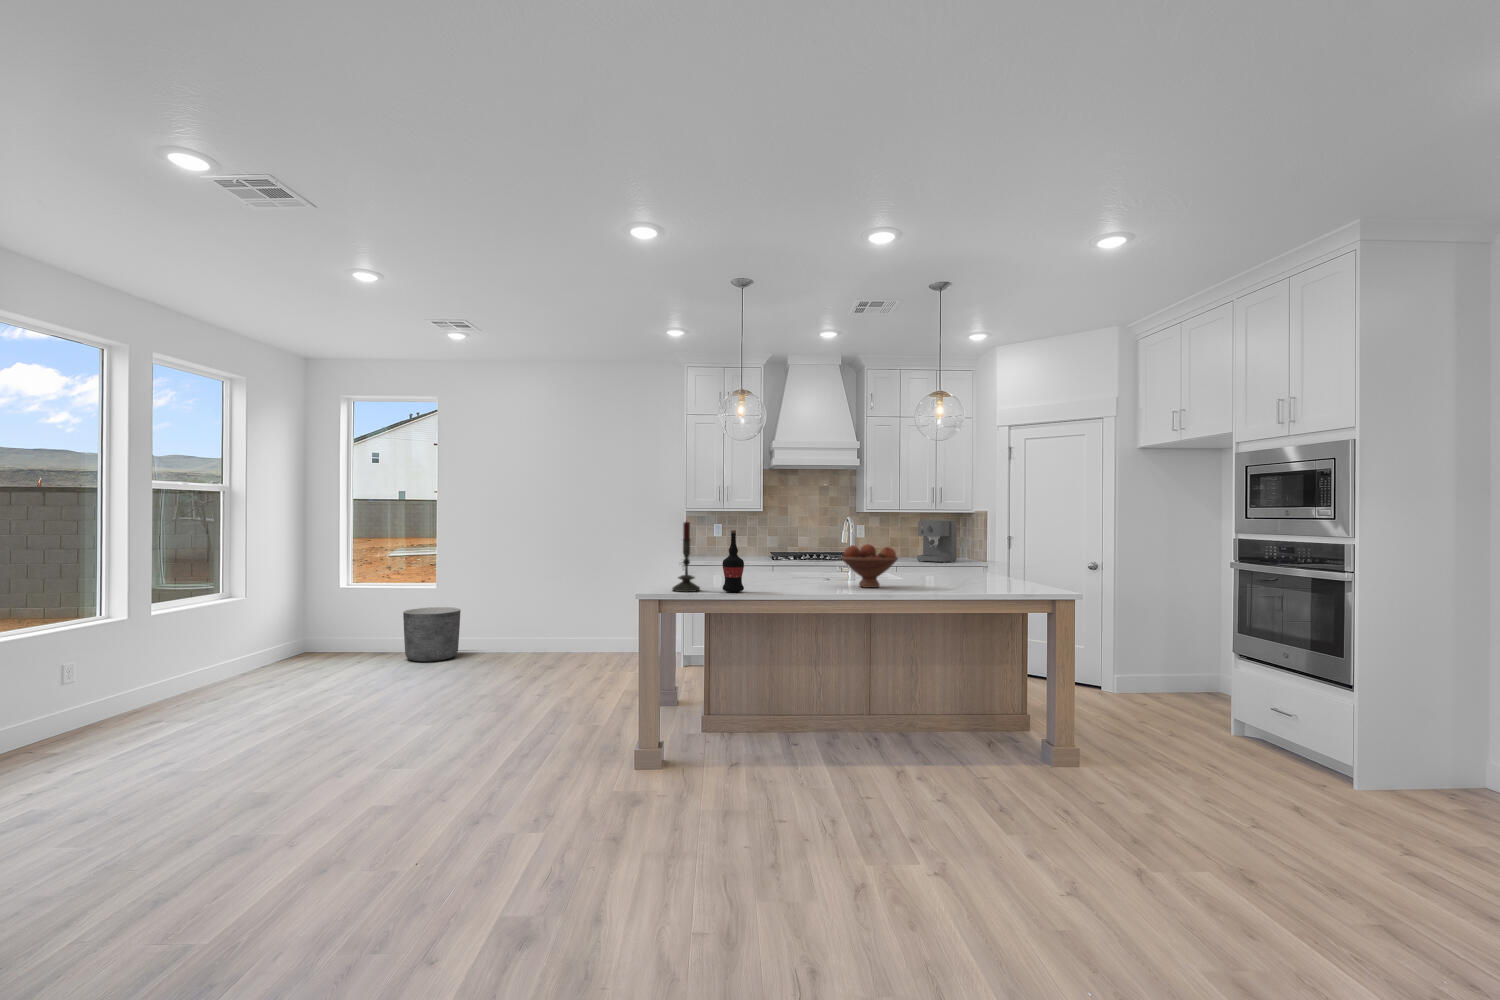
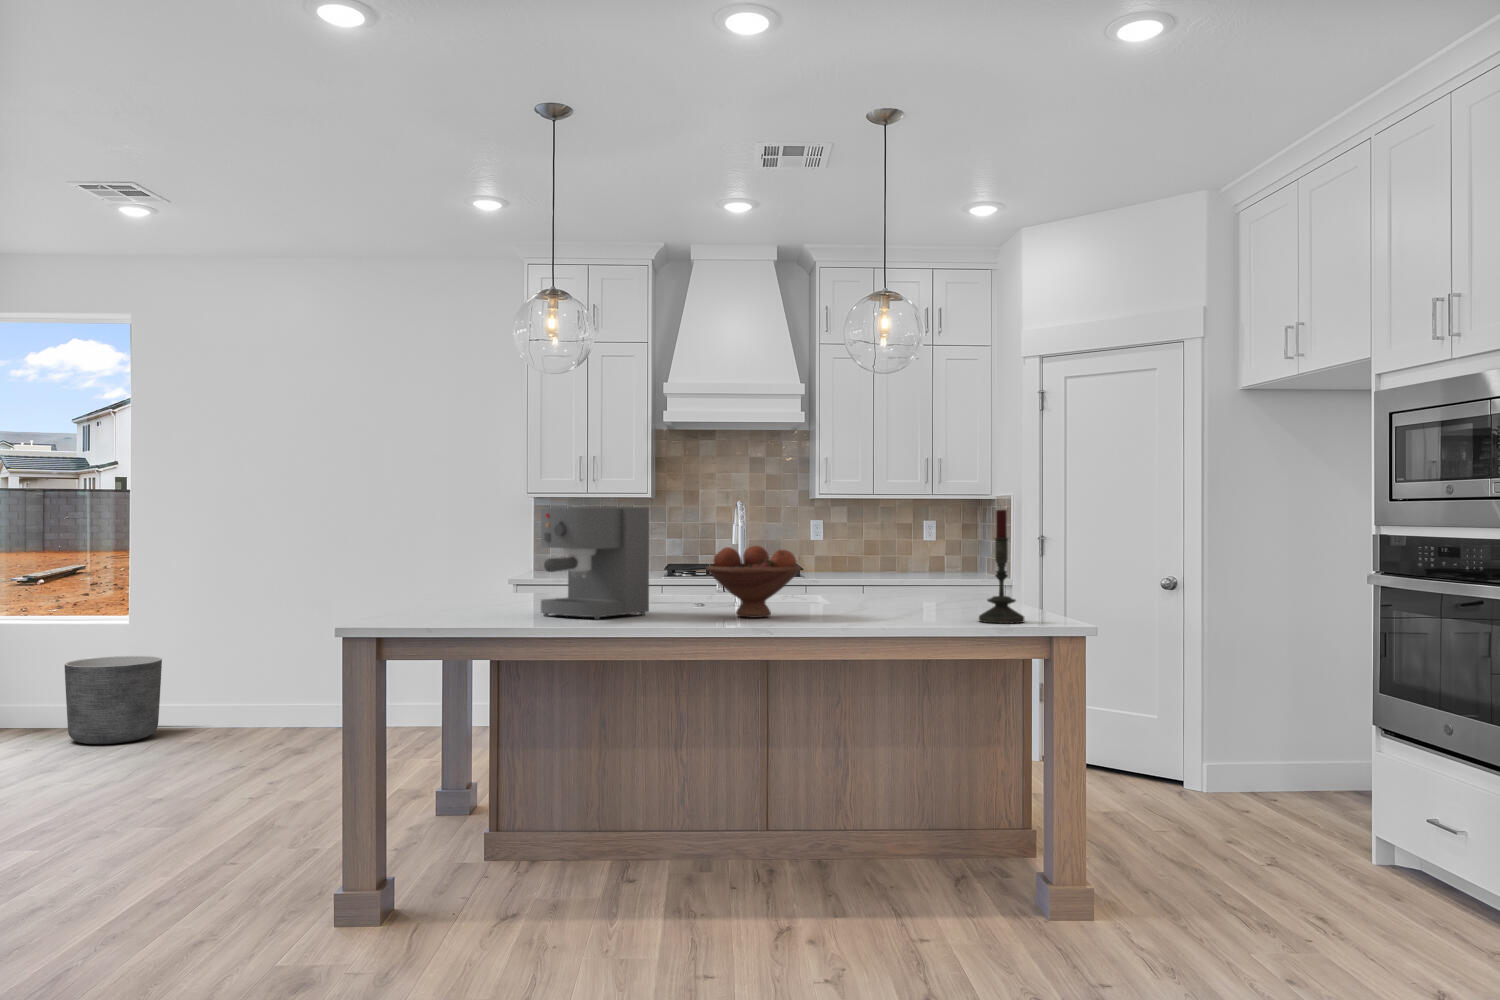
coffee maker: present [917,520,957,563] -> present [541,507,649,620]
candle: present [673,522,700,592] -> present [979,509,1024,623]
wine bottle: present [722,530,744,592] -> none [490,521,527,624]

